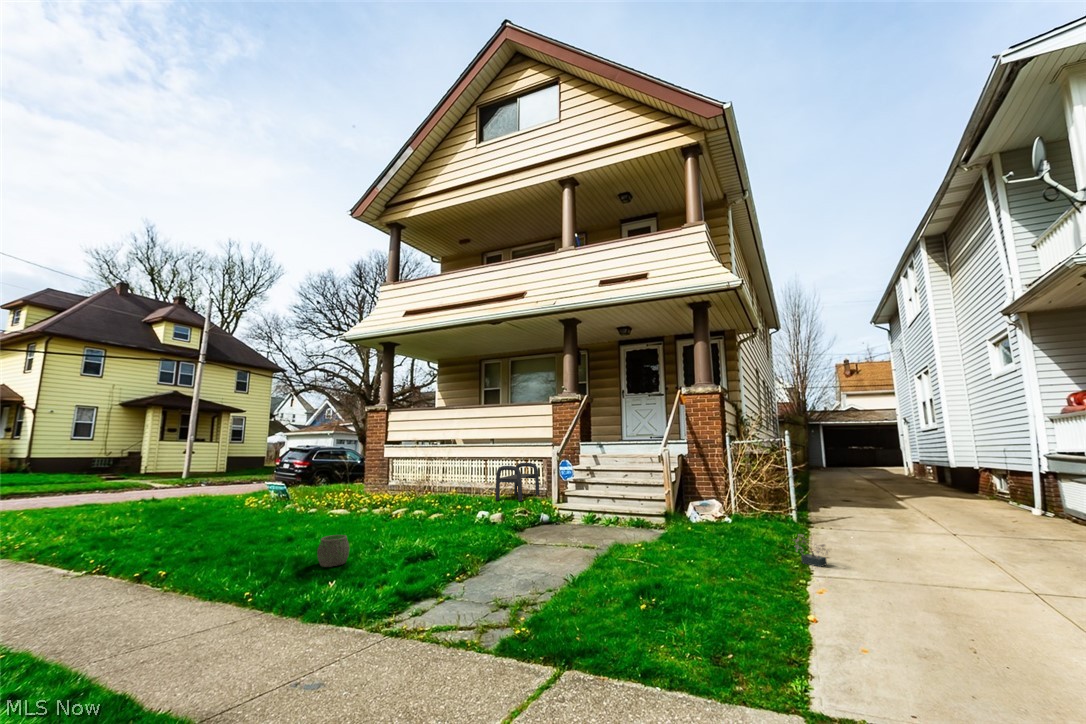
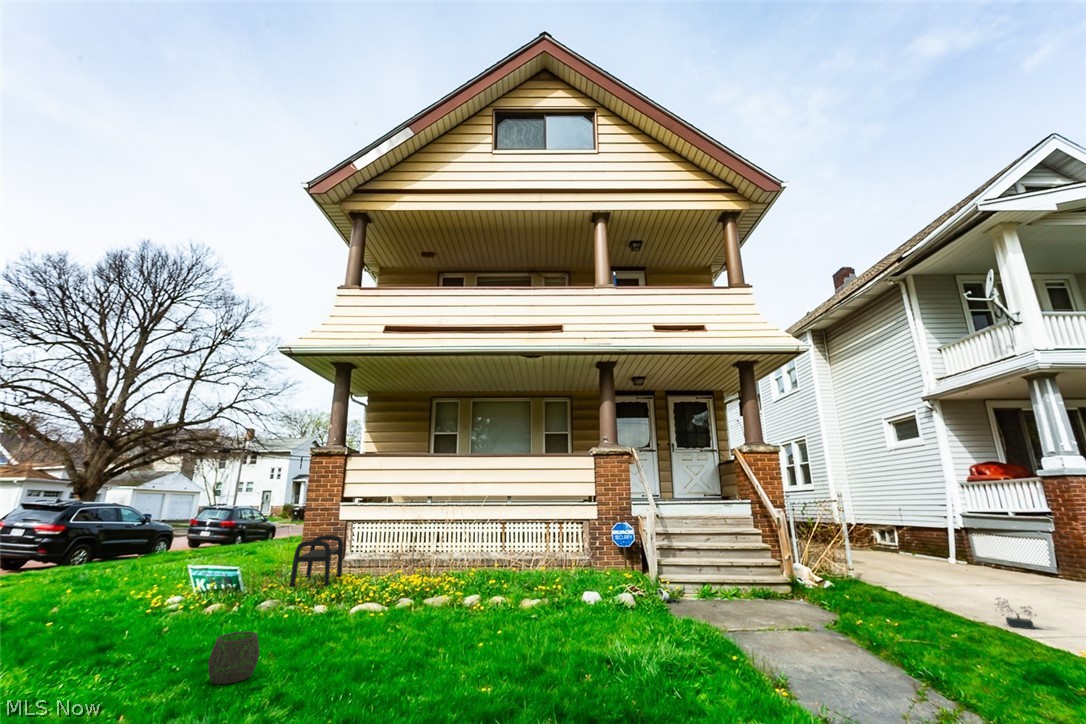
bench: present [496,463,540,501] -> present [290,535,343,586]
woven basket: present [317,535,349,567] -> present [208,631,259,684]

